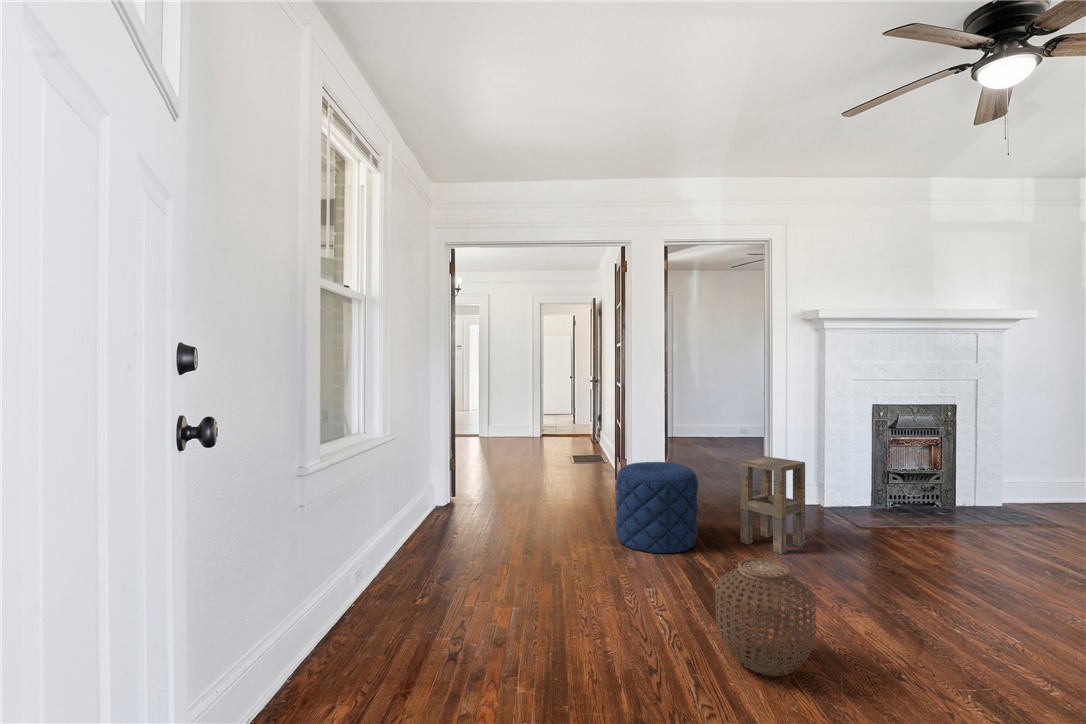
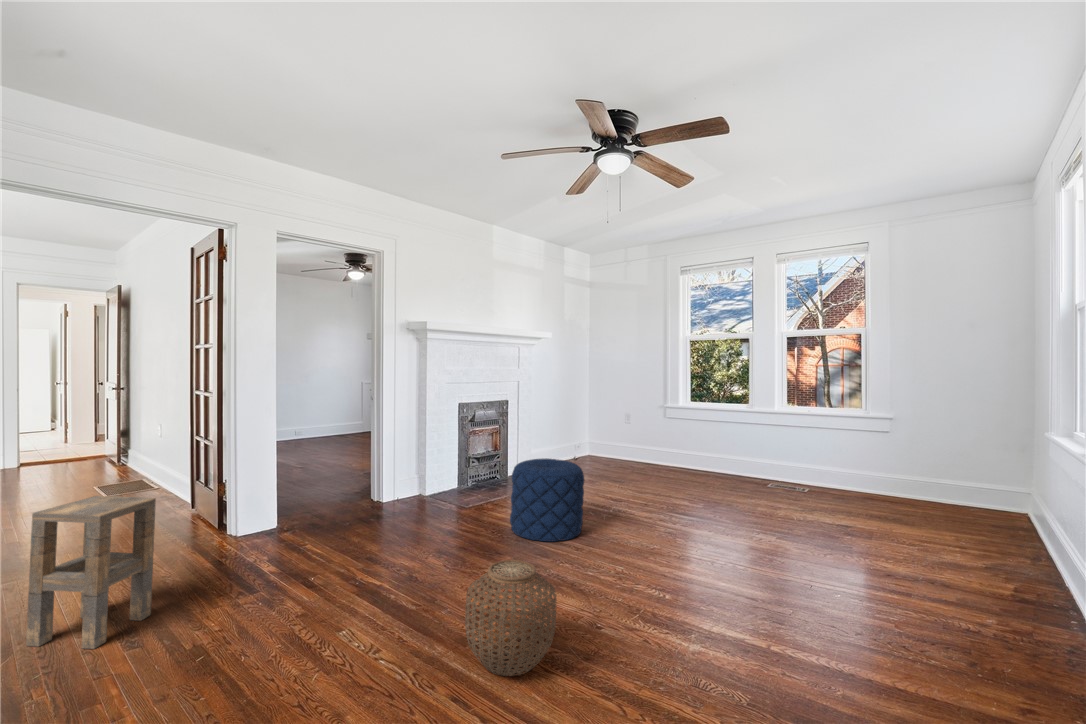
side table: present [740,456,805,554] -> present [26,496,156,649]
pouf: present [615,462,698,553] -> present [510,458,584,542]

